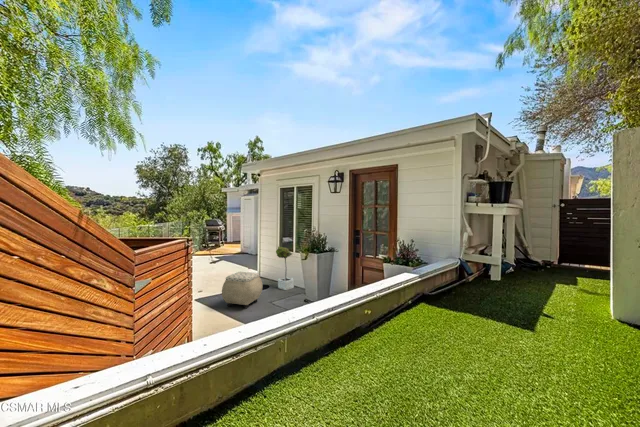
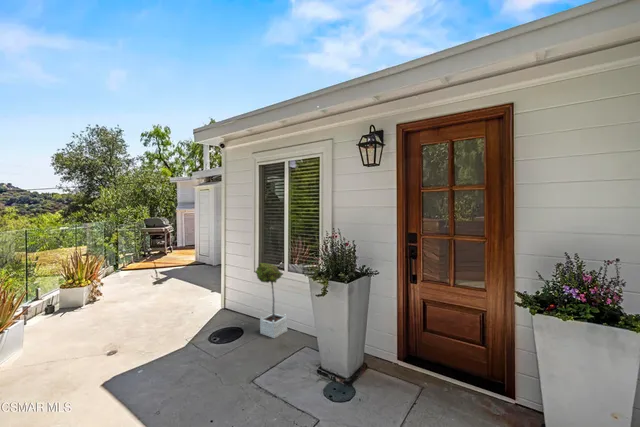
ottoman: present [222,272,263,308] -> none [147,320,236,406]

